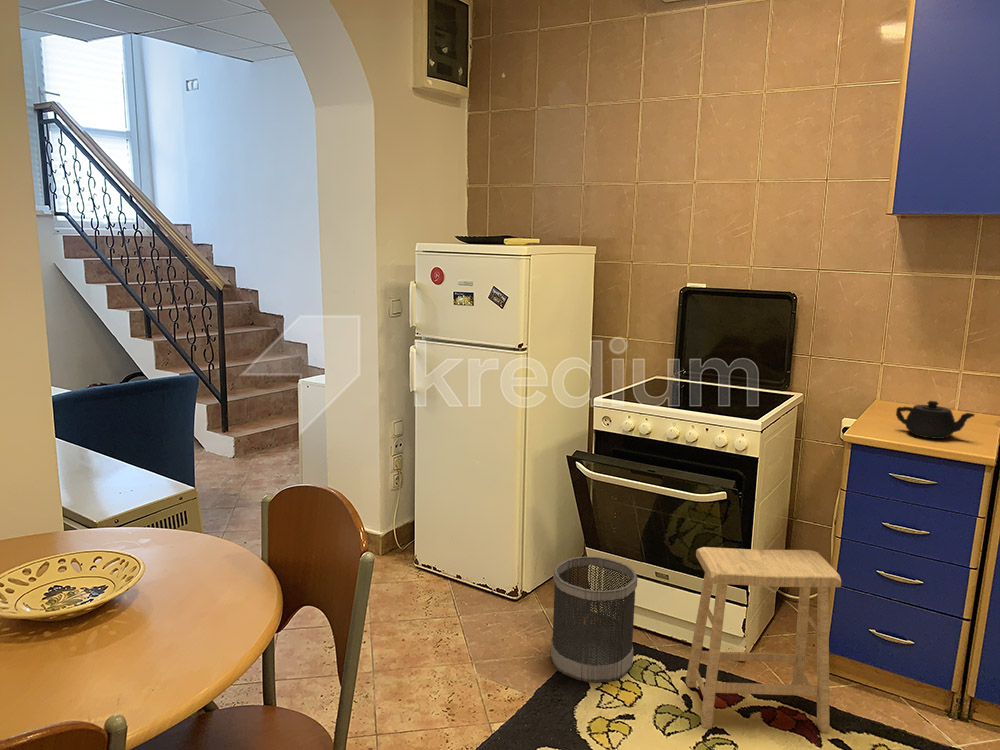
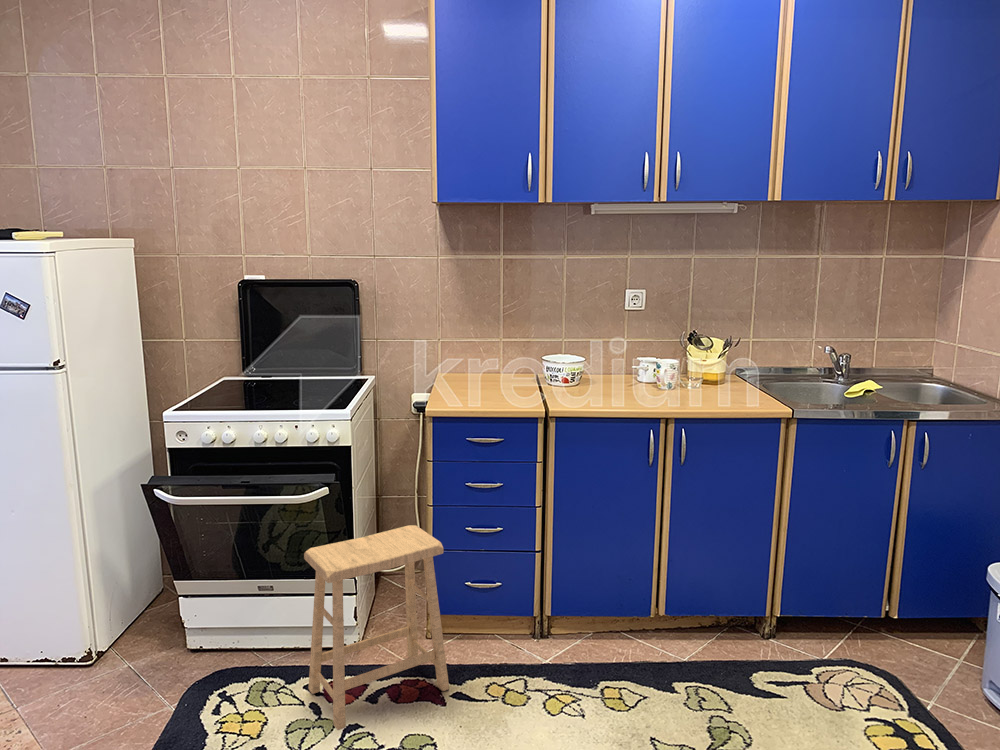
teapot: present [896,401,974,439] -> none [462,369,523,403]
wastebasket: present [551,556,638,683] -> none [143,586,249,730]

